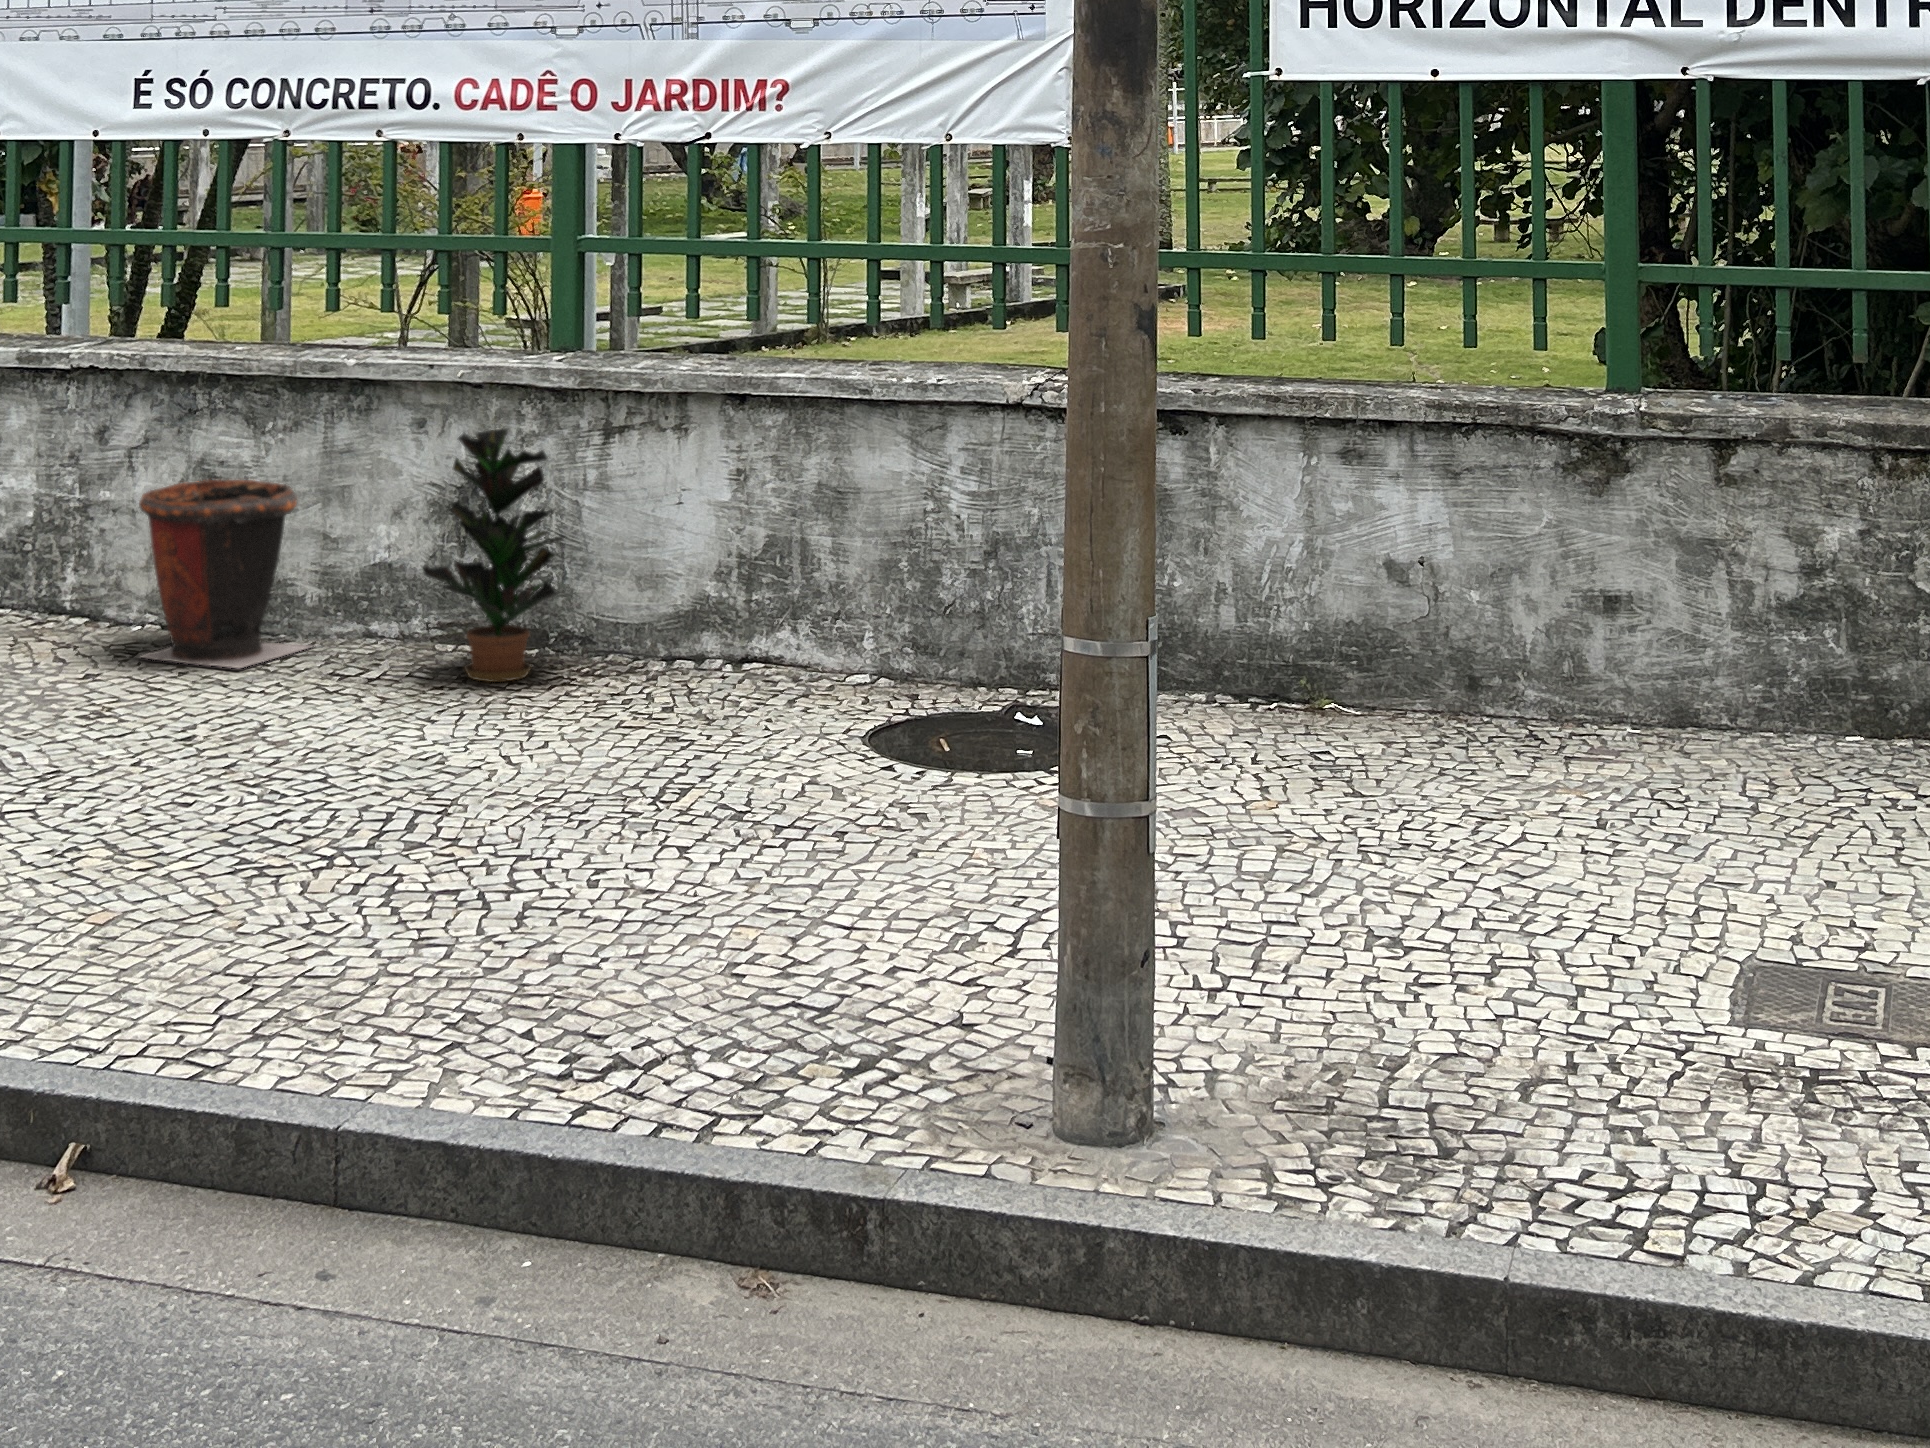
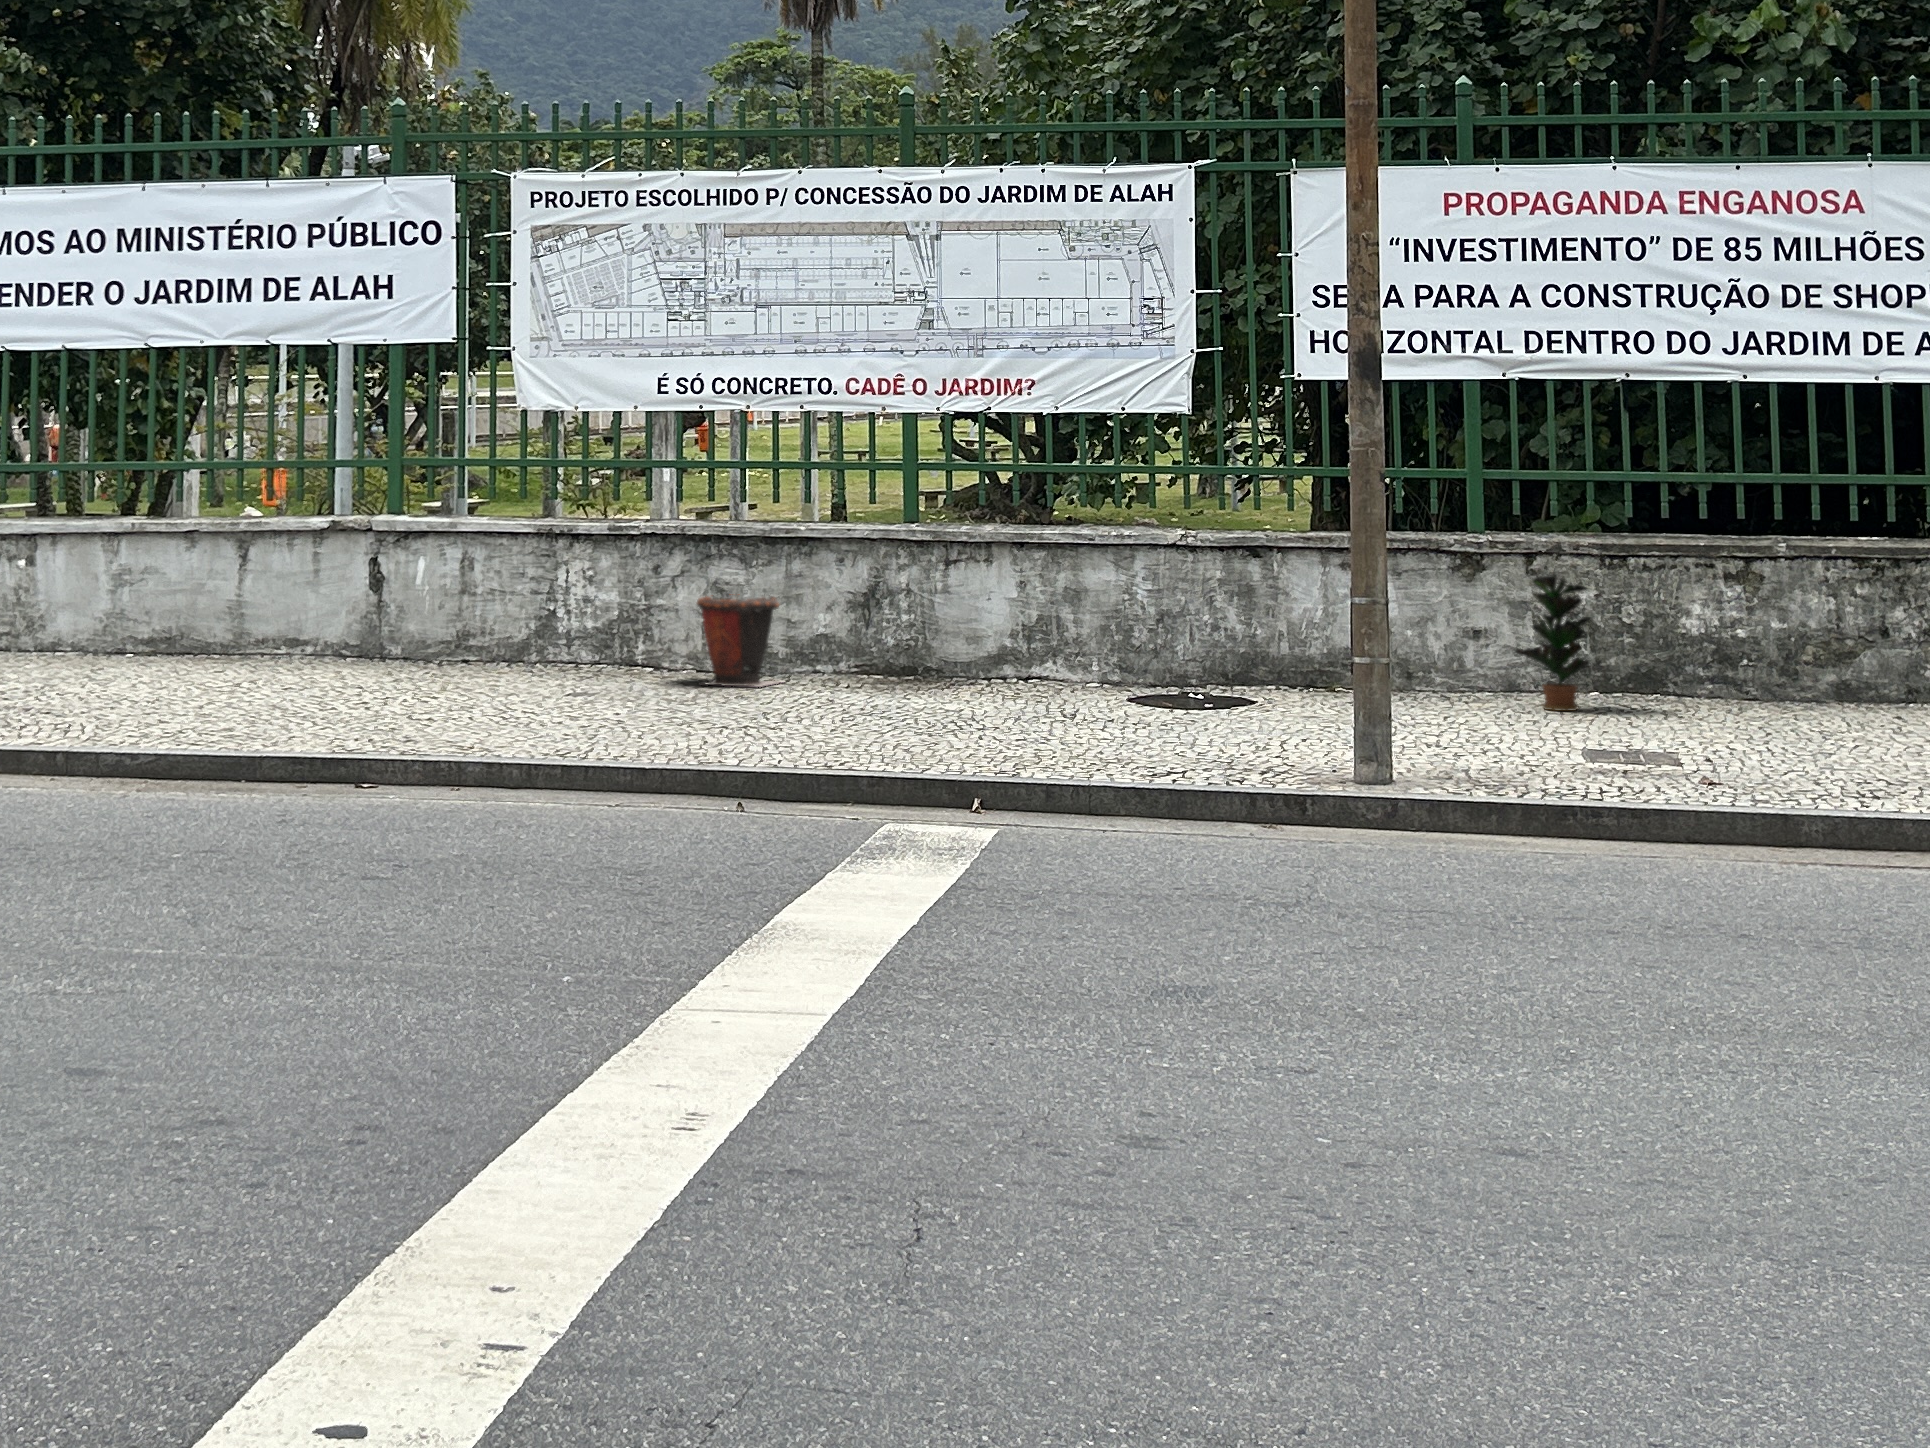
potted plant: present [423,428,565,682] -> present [1516,575,1601,711]

